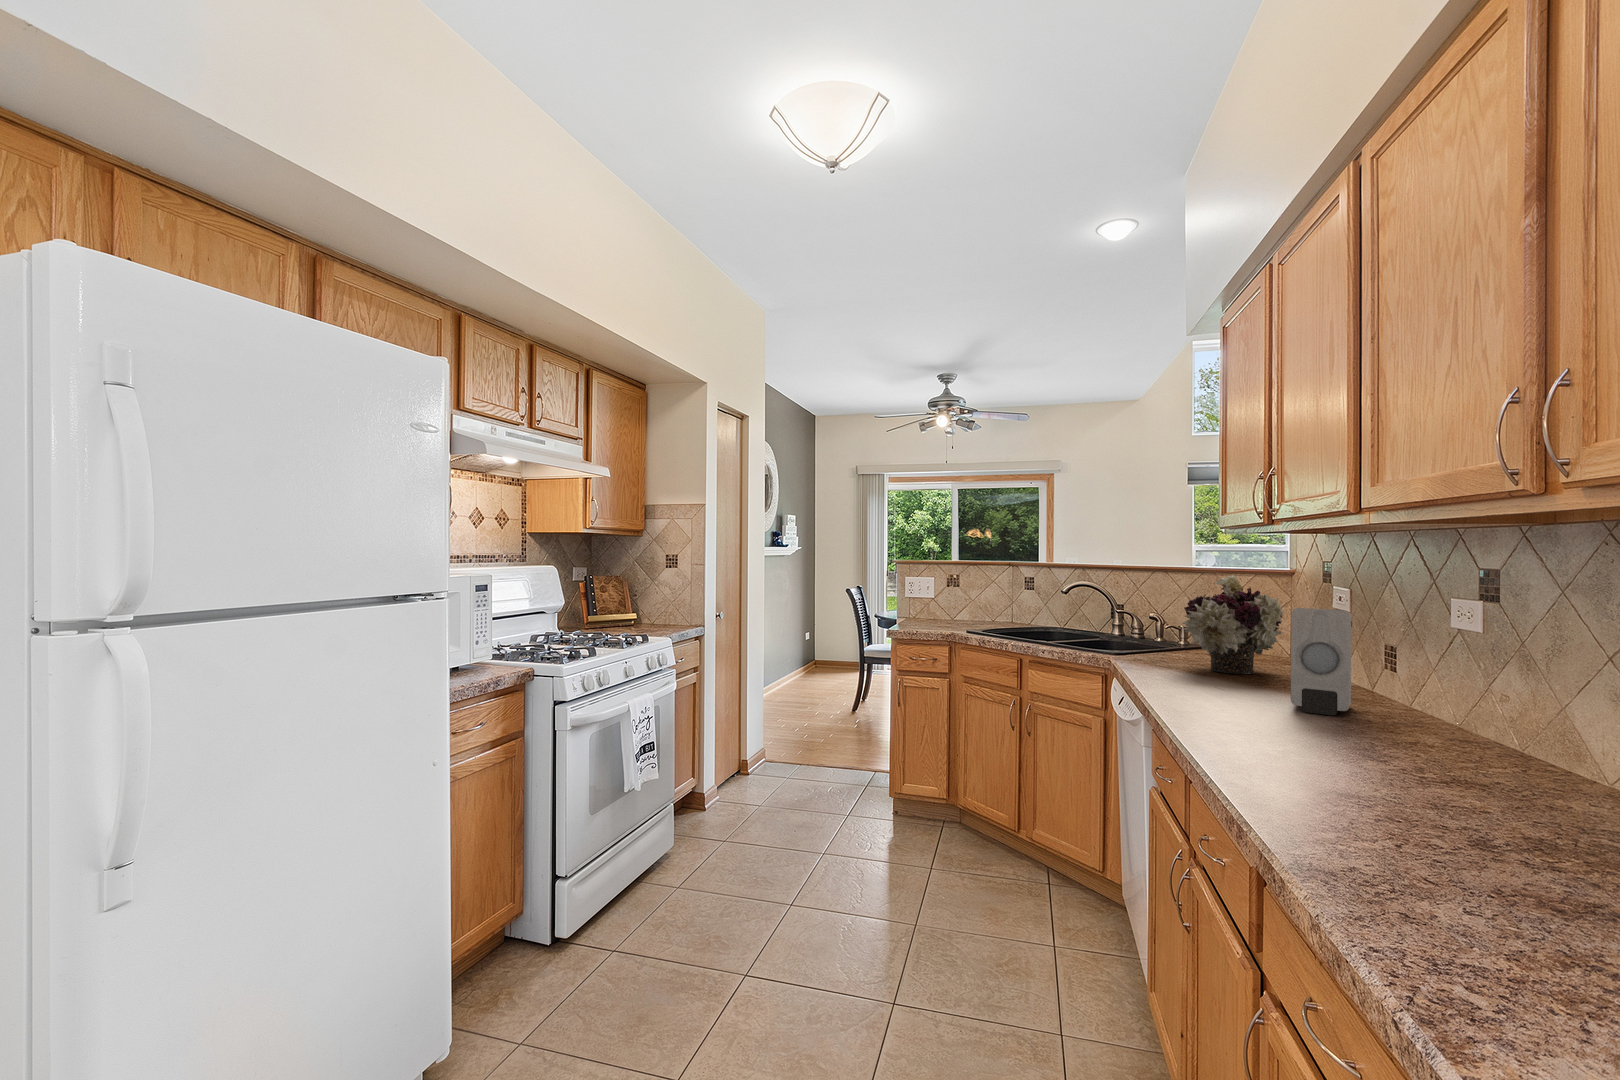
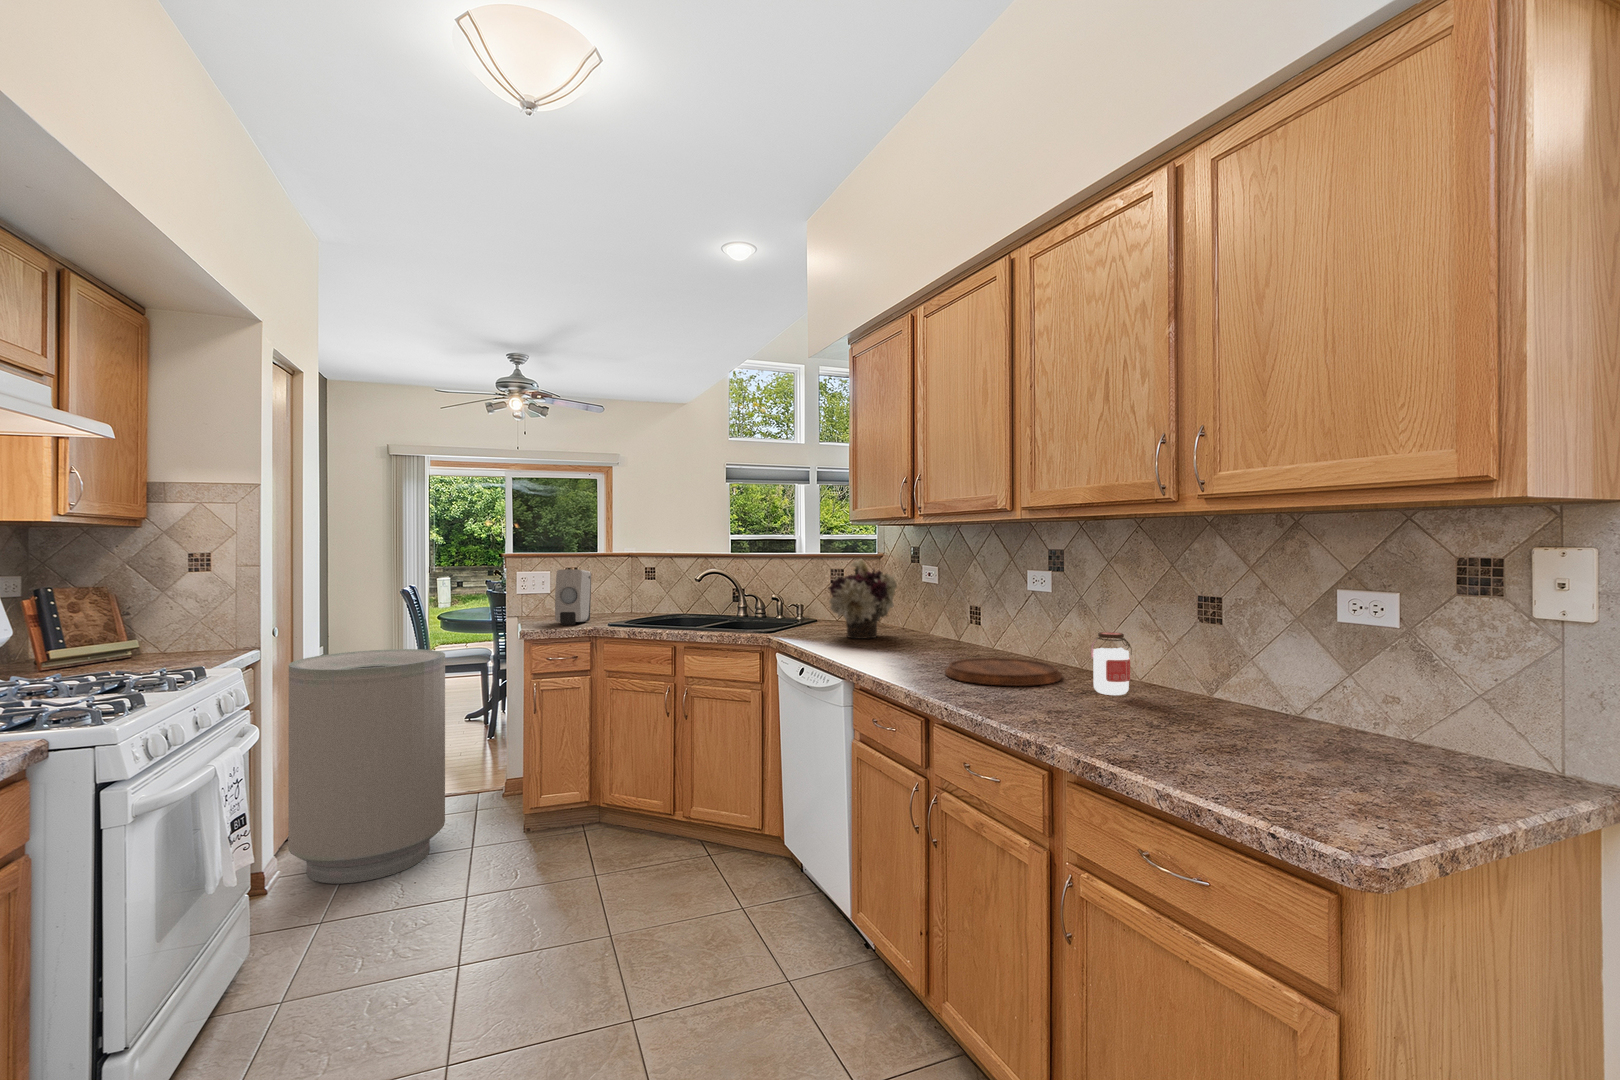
soap dispenser: present [1291,608,1352,715] -> present [555,569,591,625]
trash can: none [720,636,832,822] -> present [288,649,445,884]
jar: none [1480,704,1561,810] -> present [1091,632,1132,695]
cutting board: none [1266,715,1466,769] -> present [945,658,1062,686]

